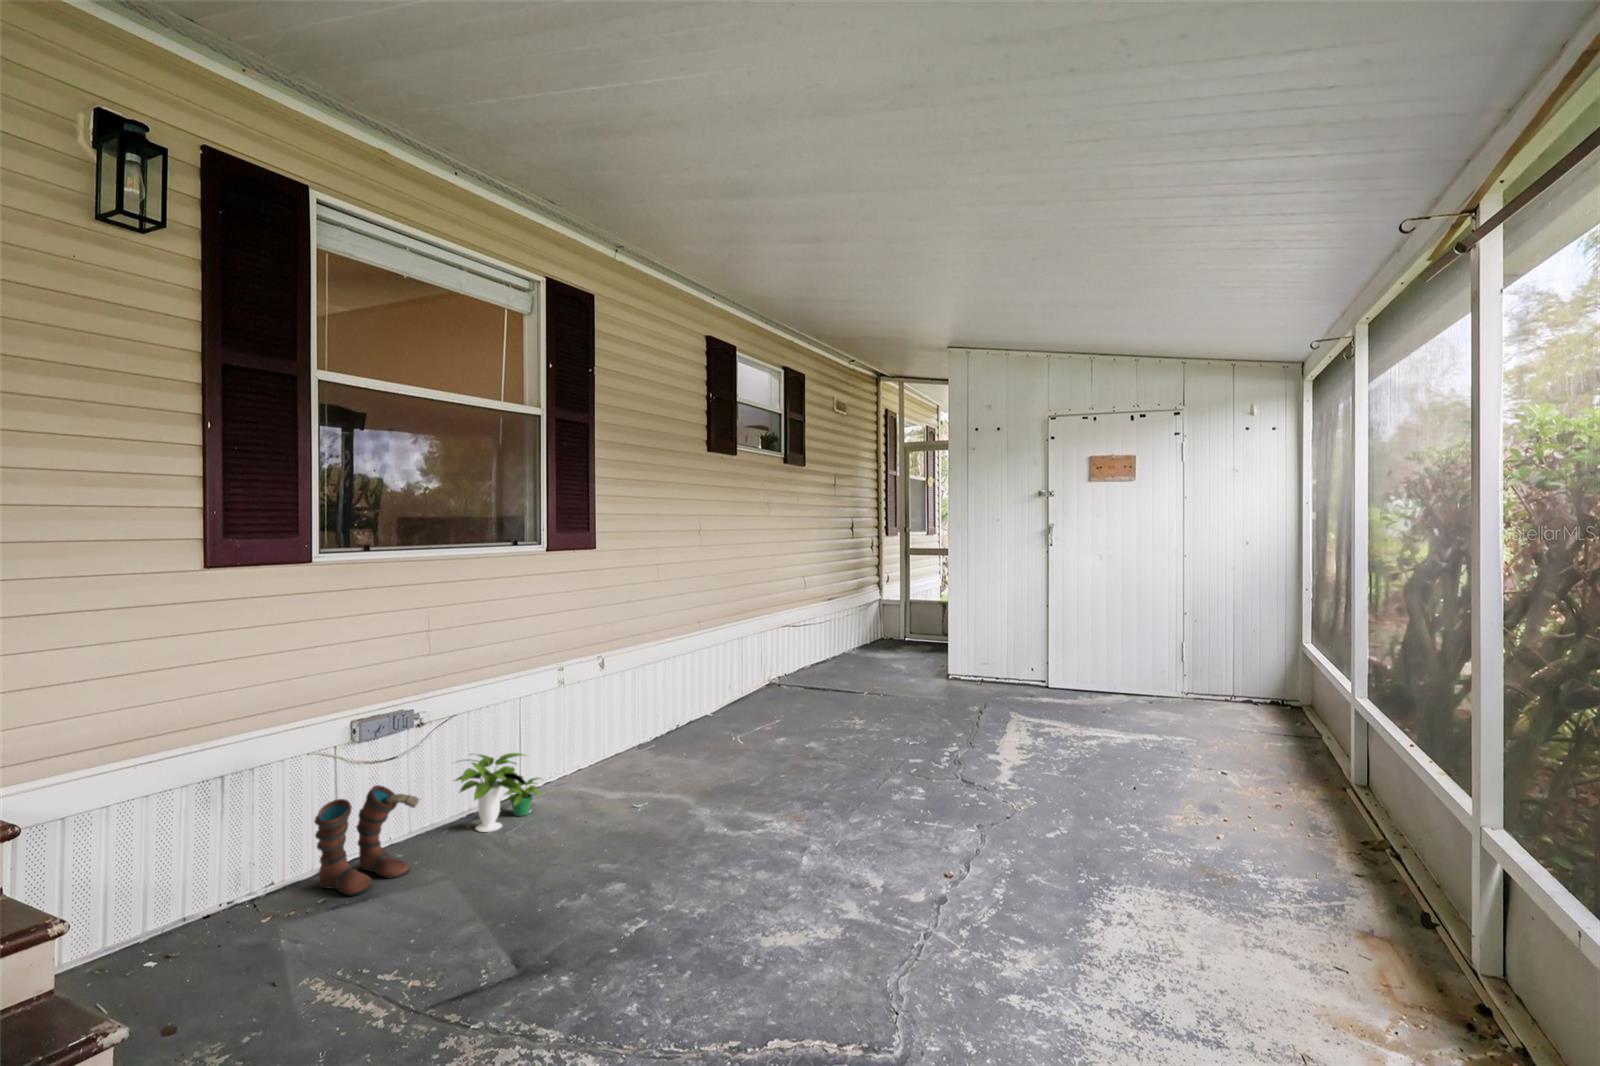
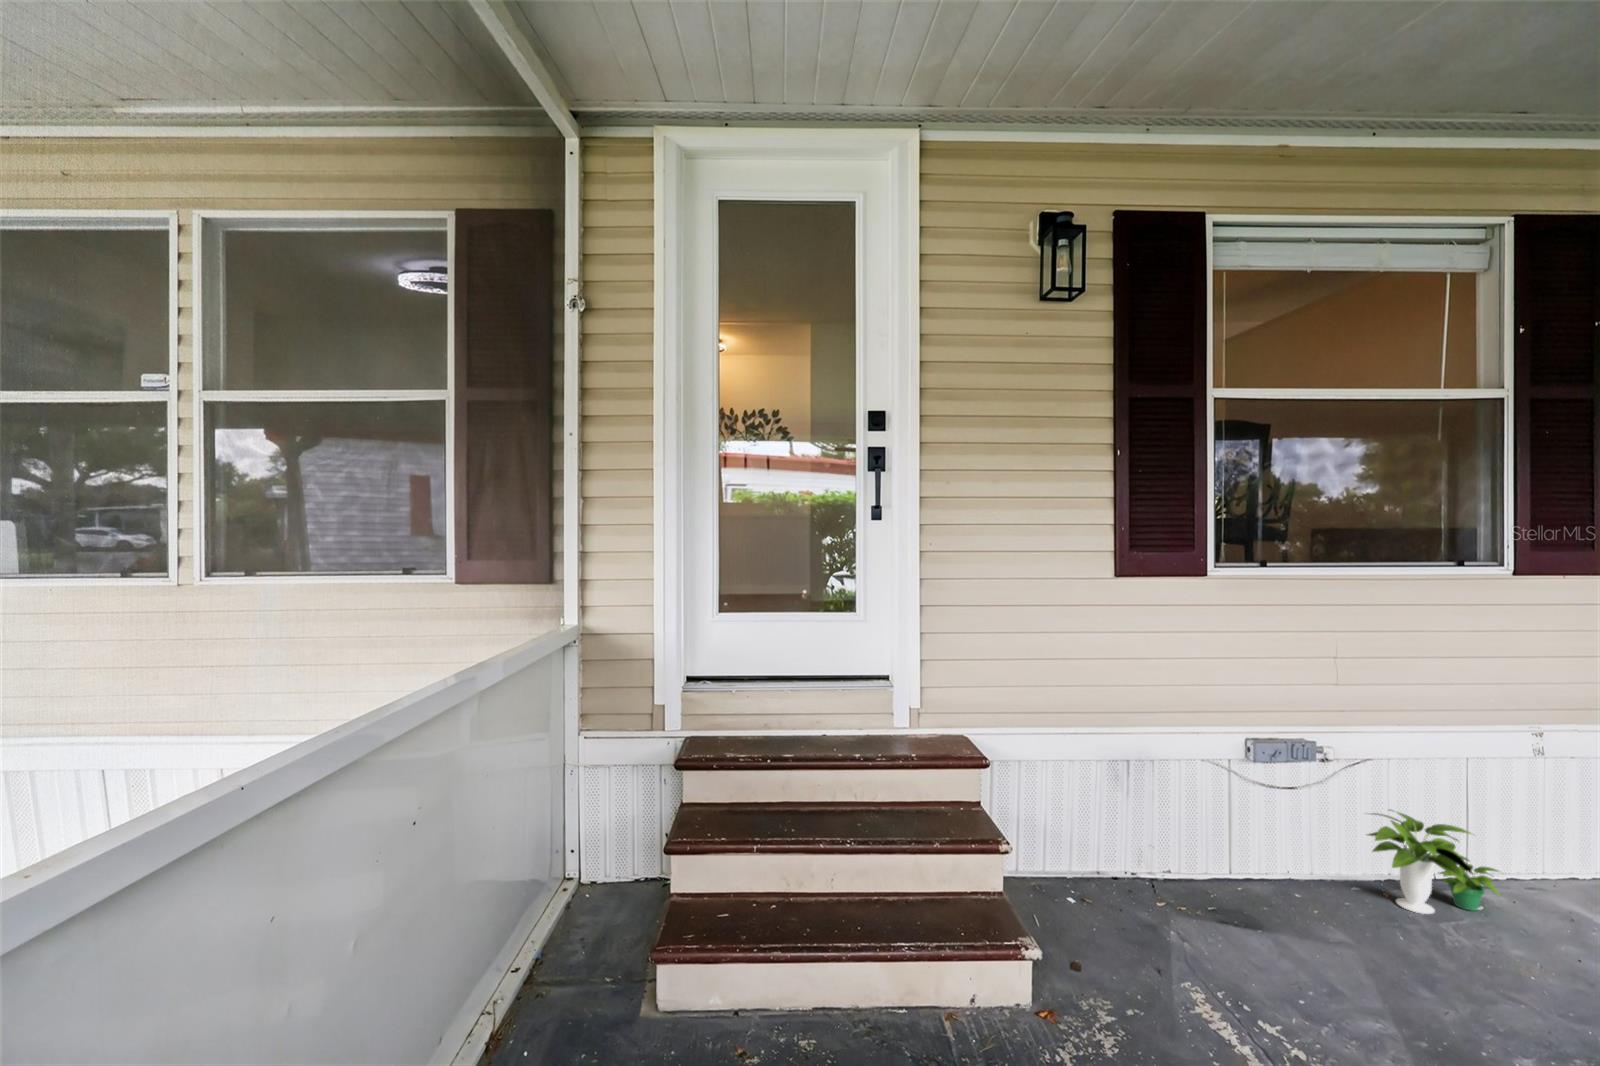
boots: present [314,785,419,896] -> none [1207,812,1322,920]

